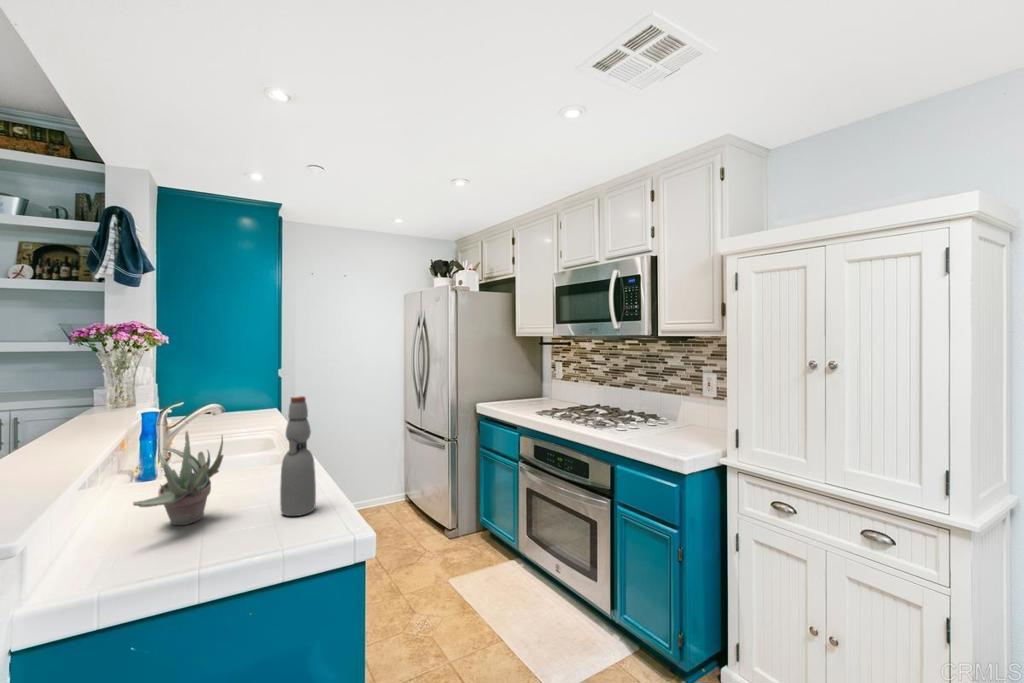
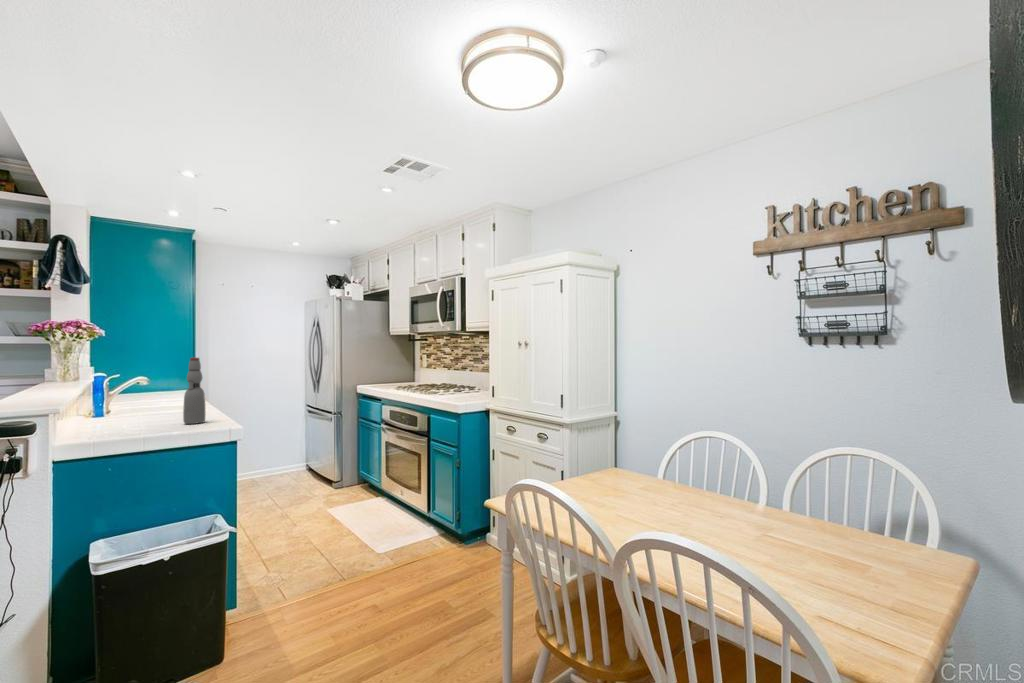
succulent plant: present [133,431,223,525] -> none [97,374,149,428]

